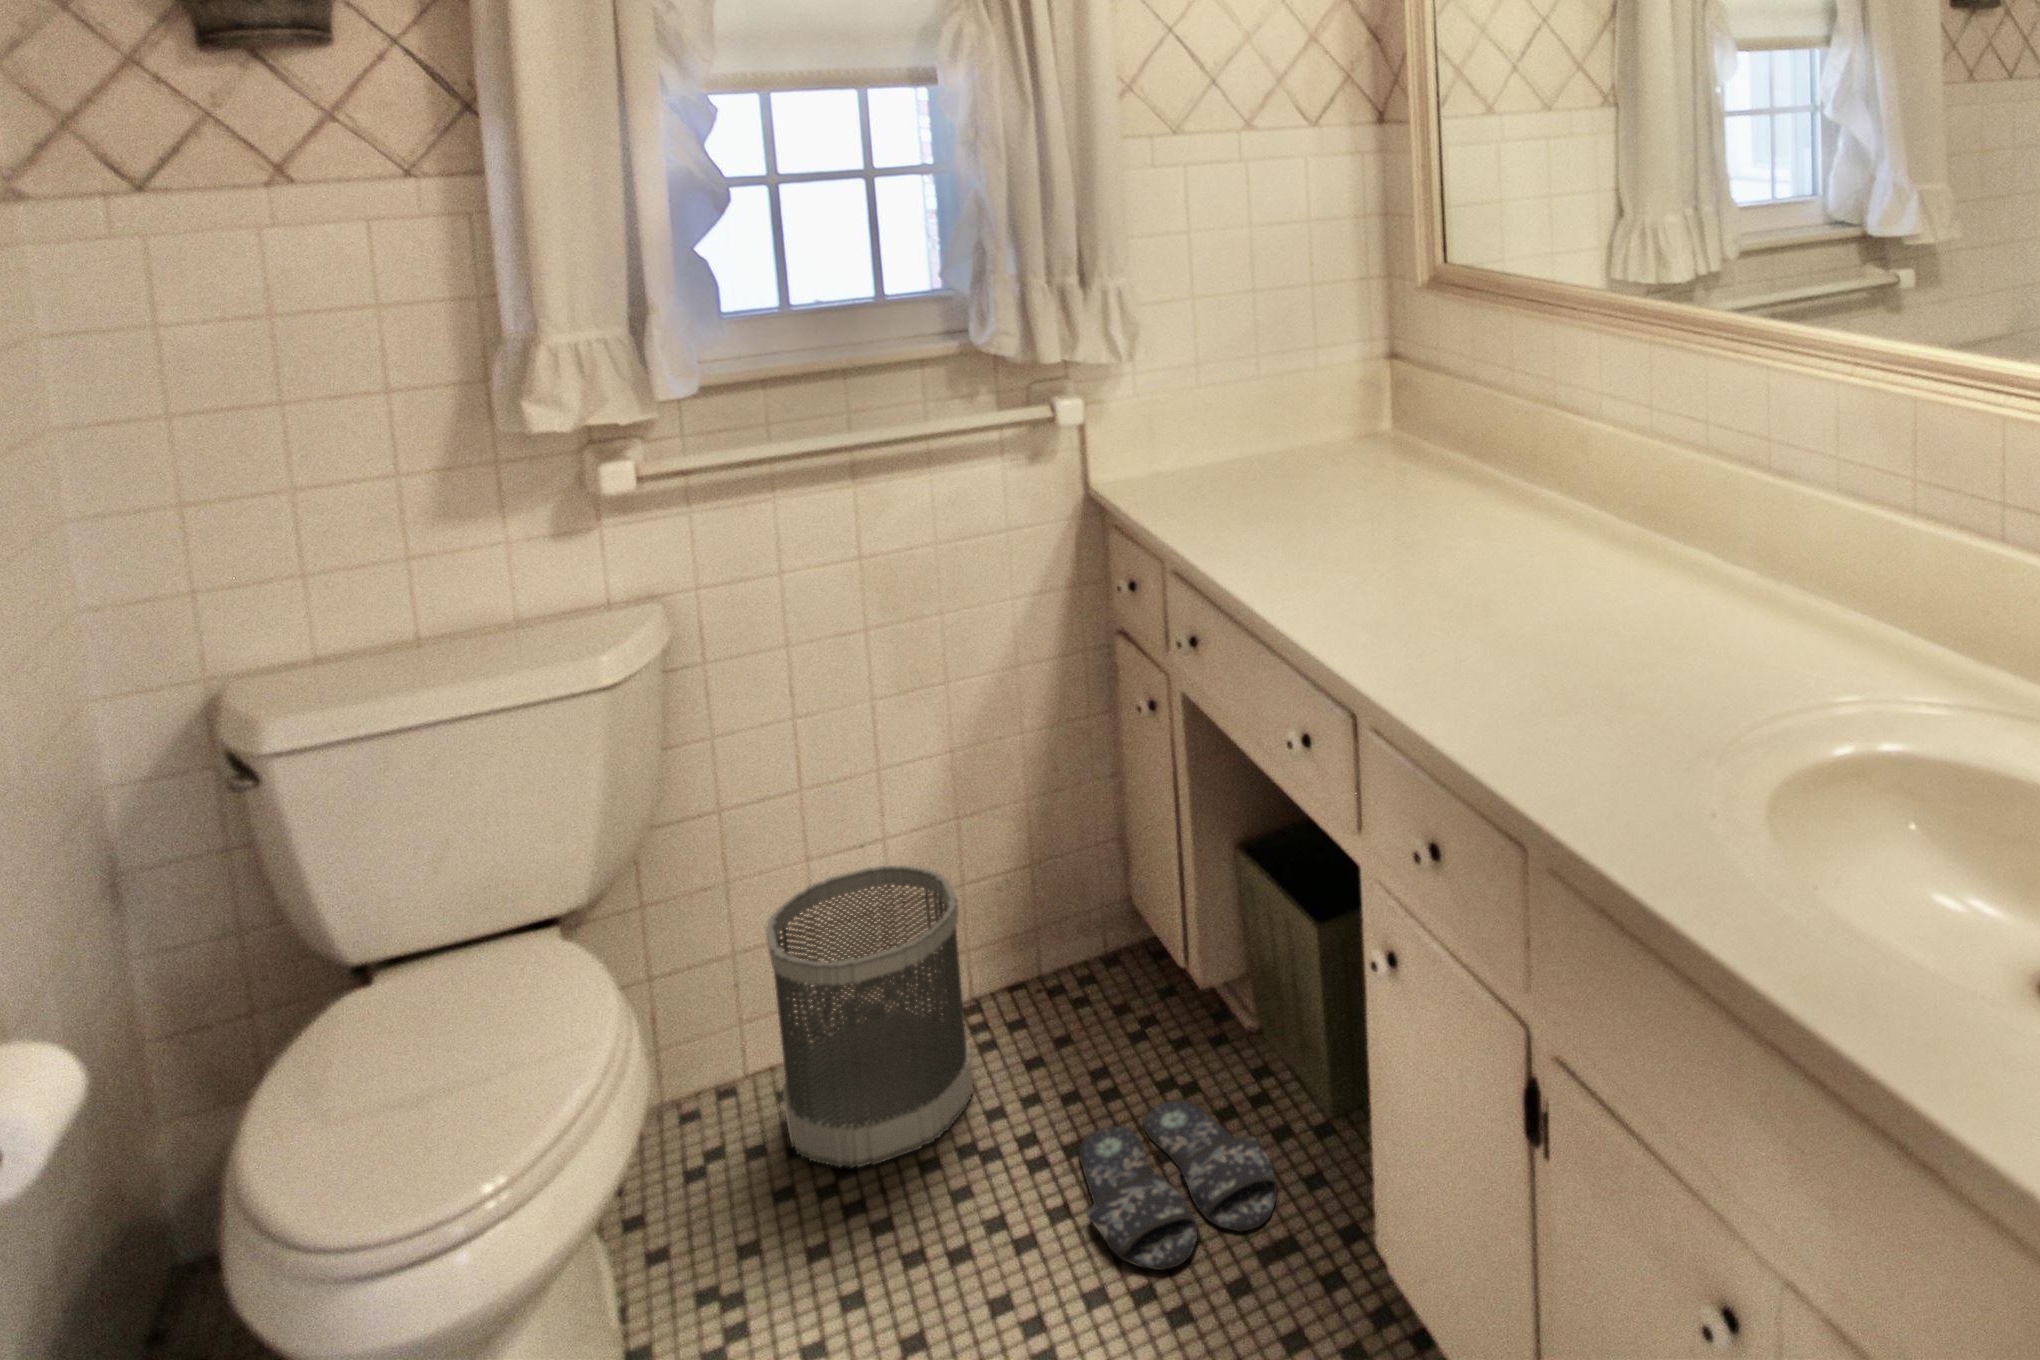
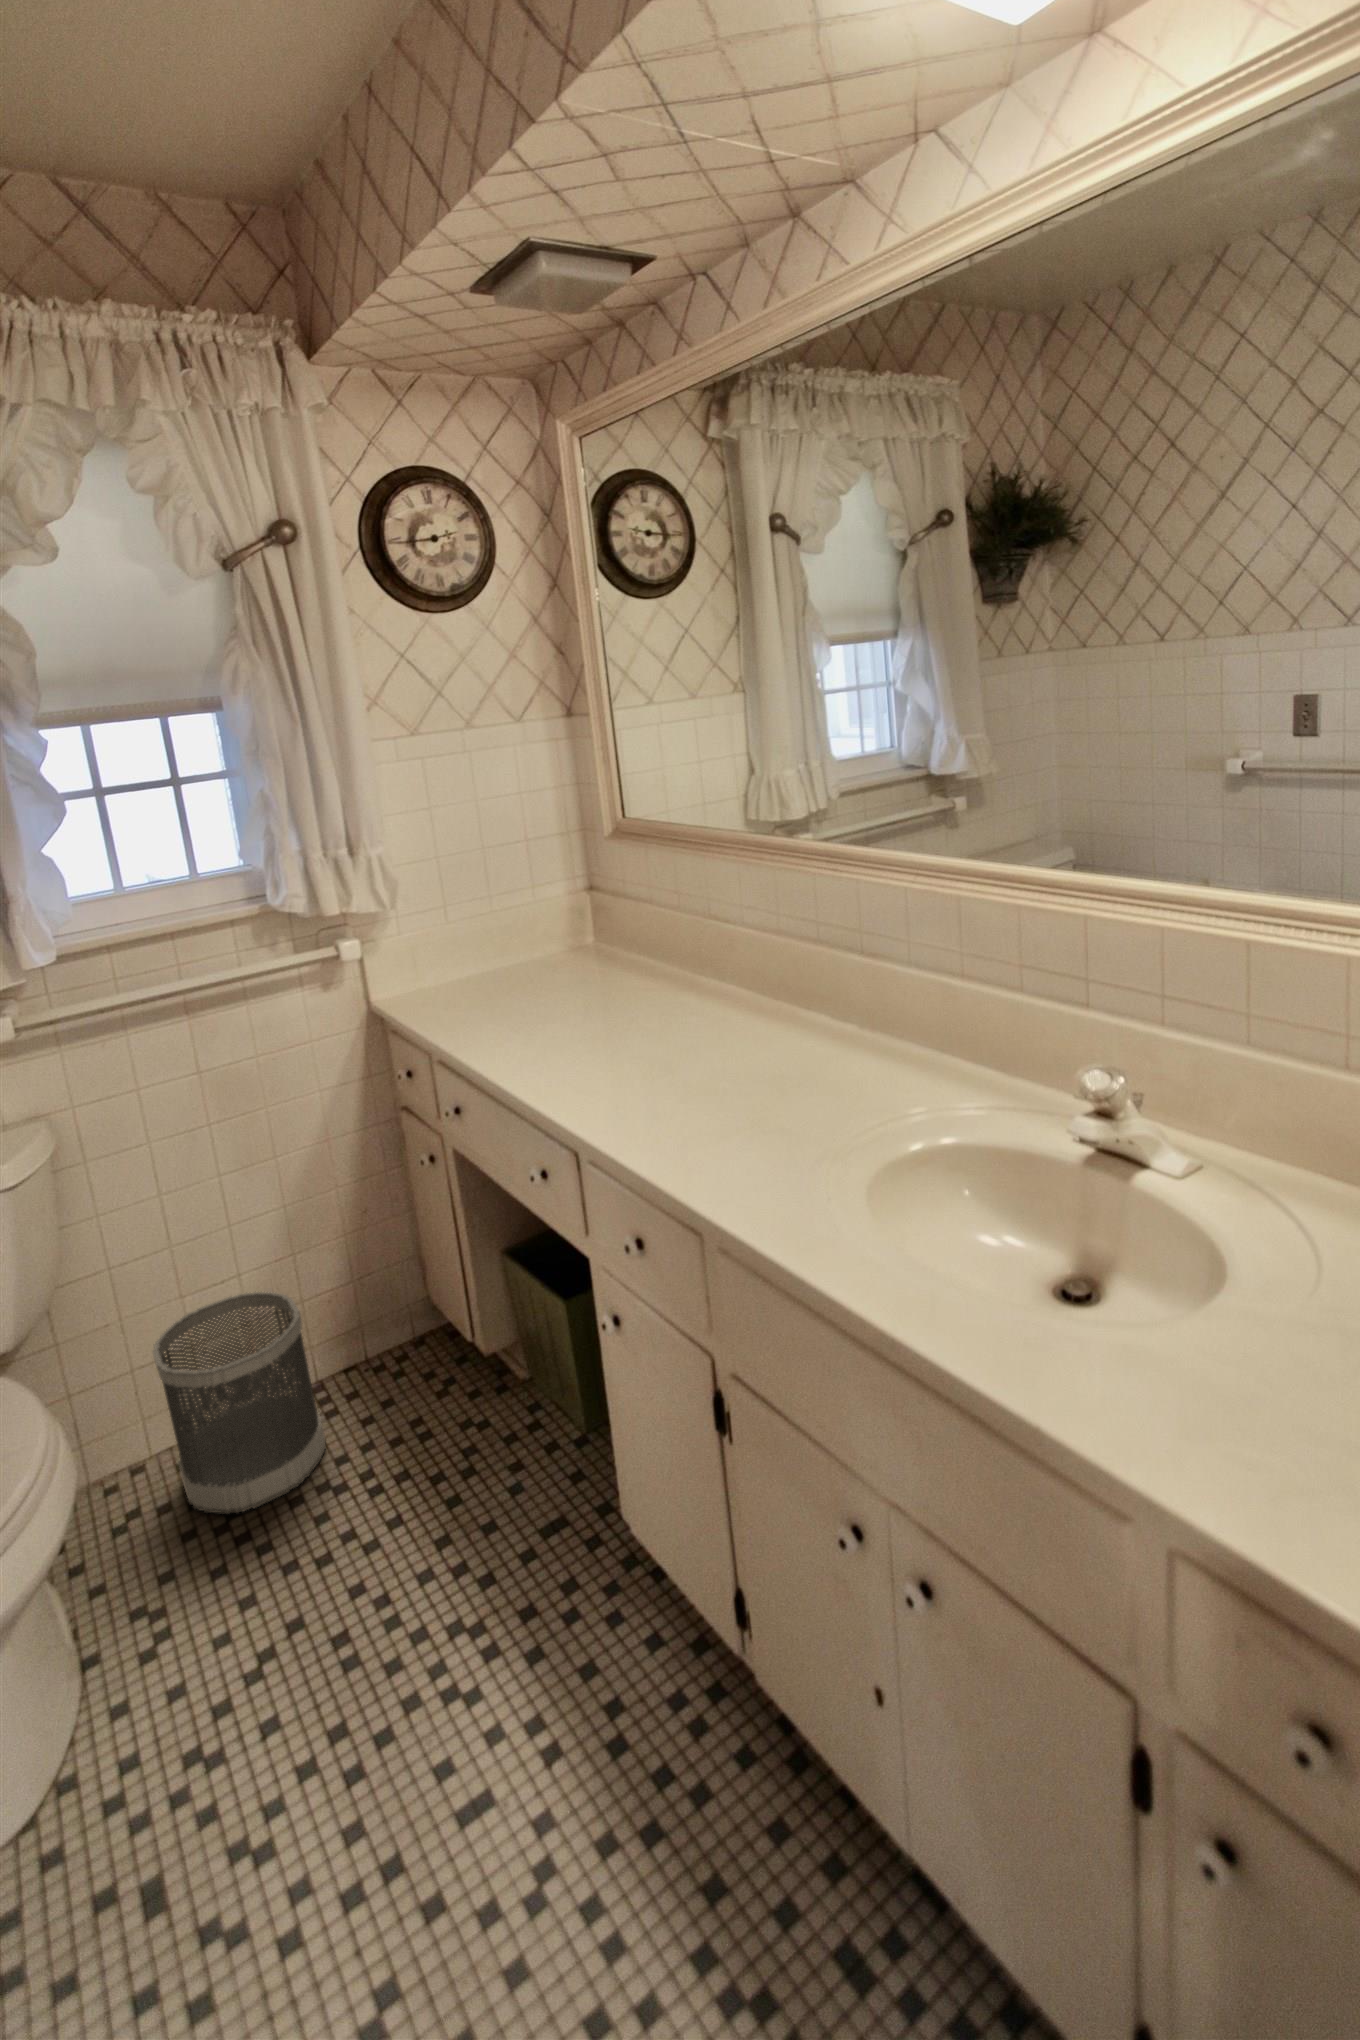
slippers: present [1079,1100,1277,1270] -> none [407,1432,552,1550]

